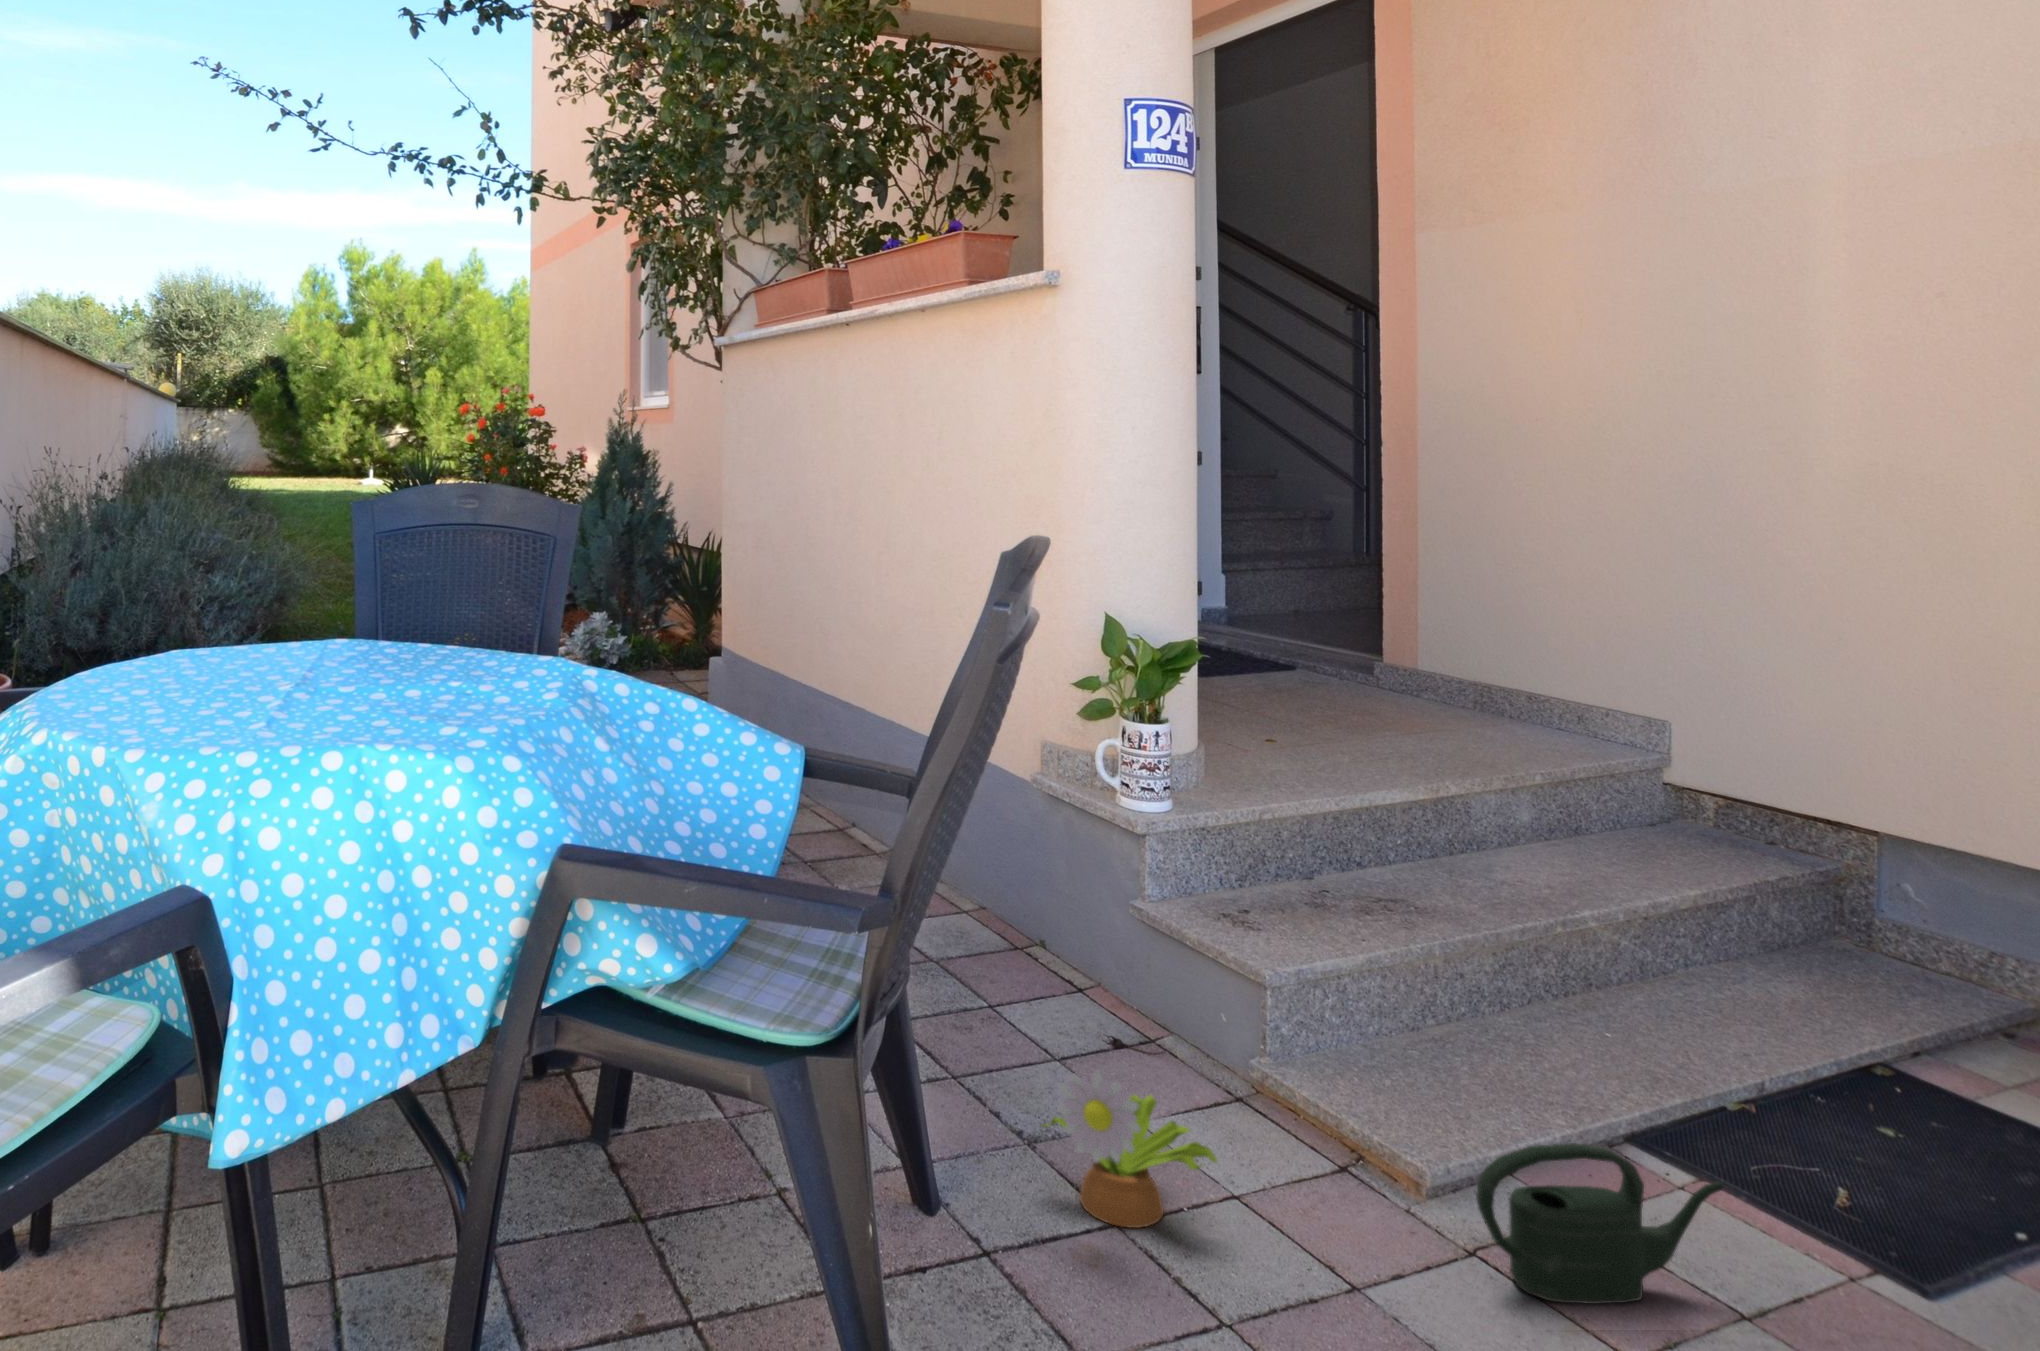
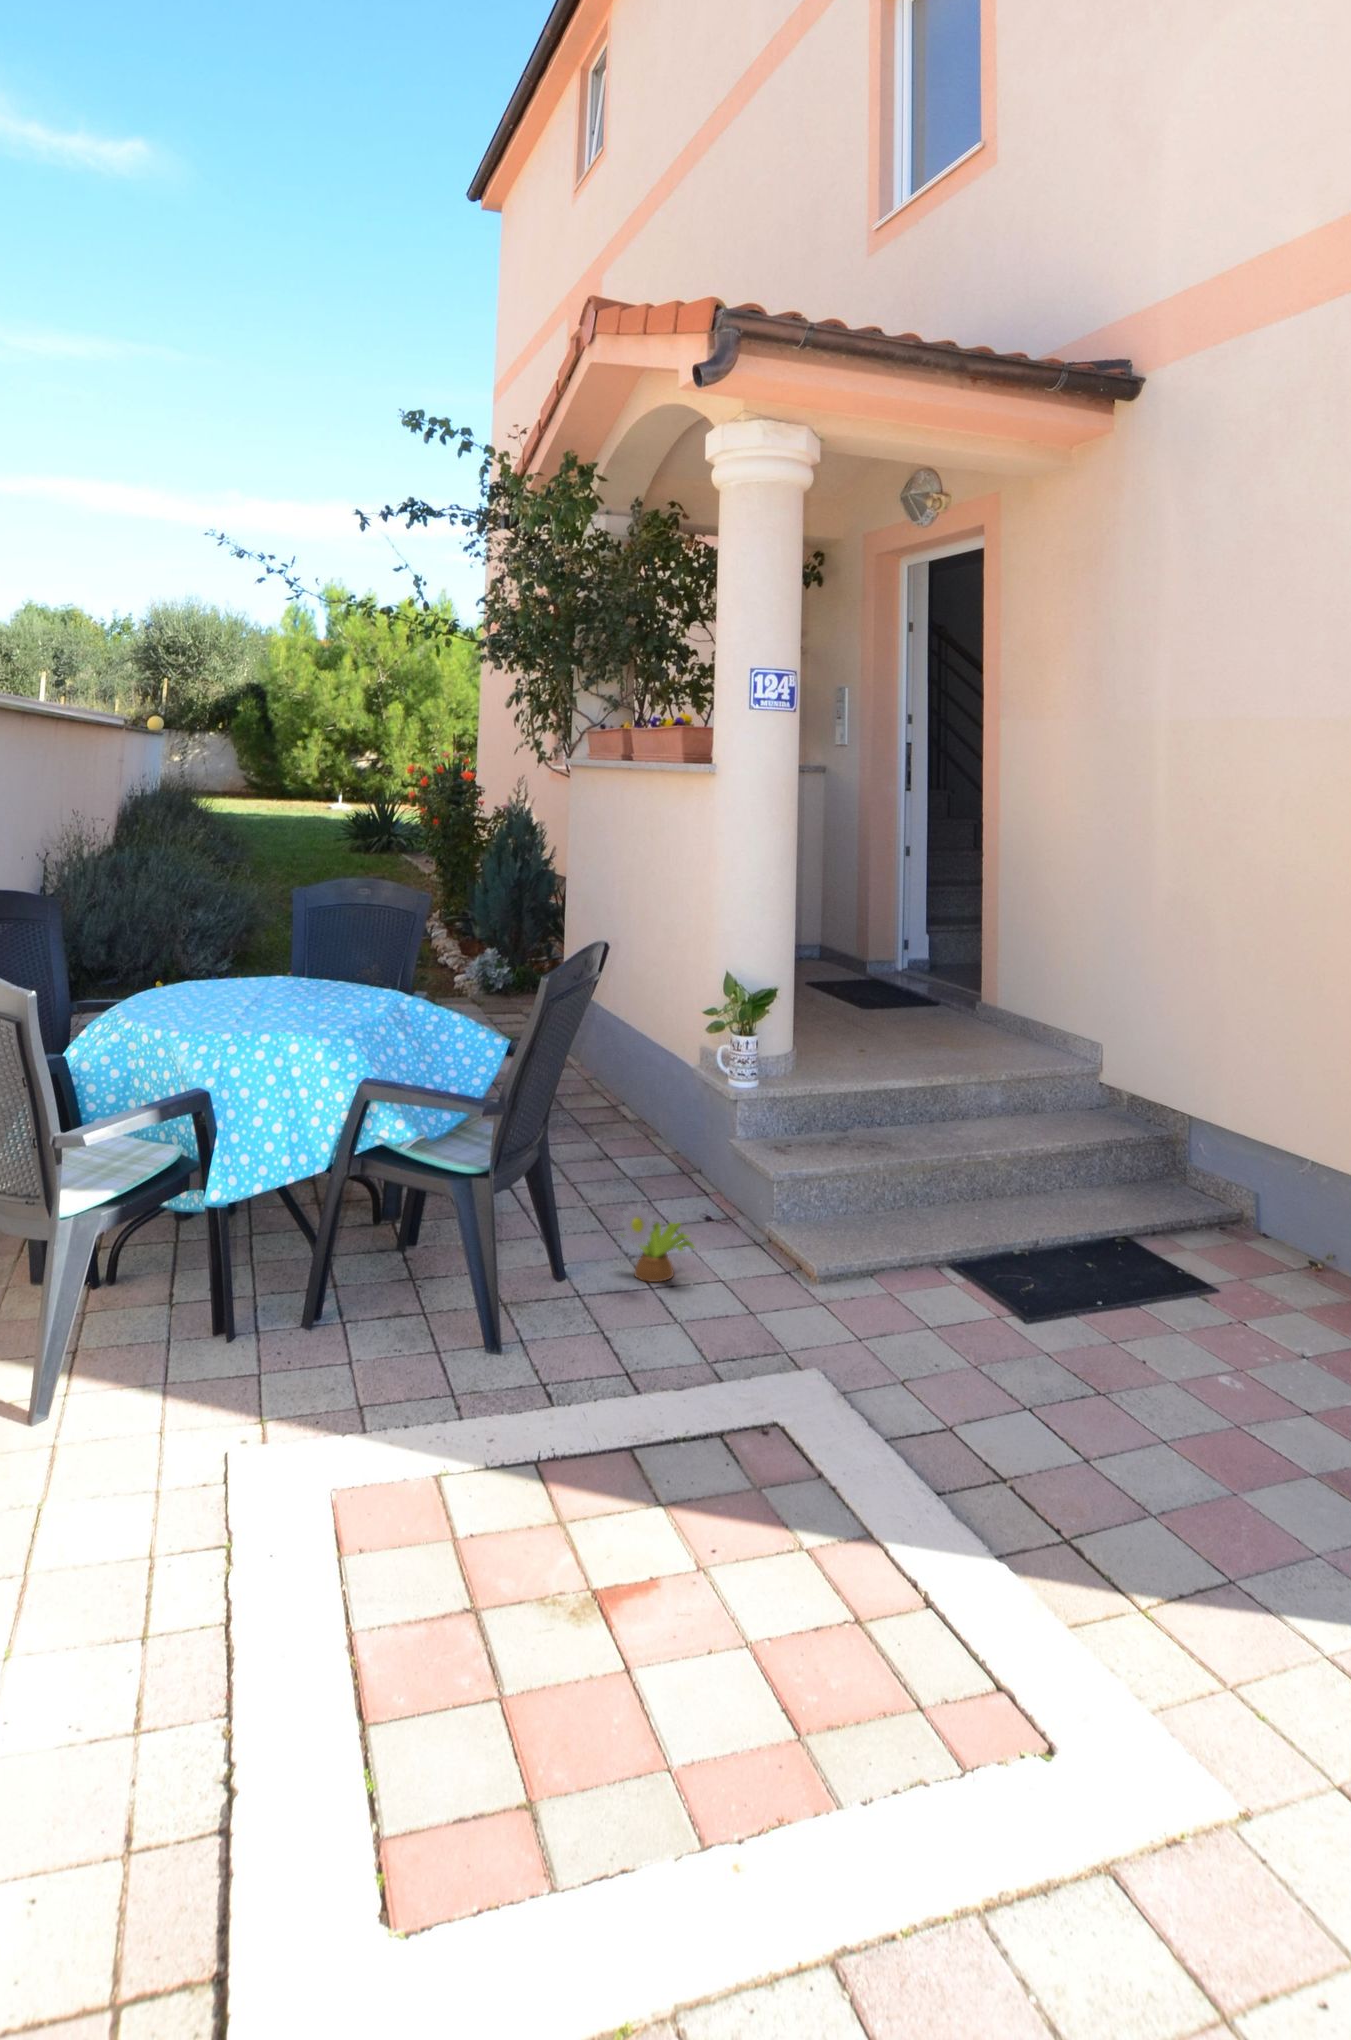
watering can: present [1476,1143,1723,1304] -> none [801,1234,912,1308]

